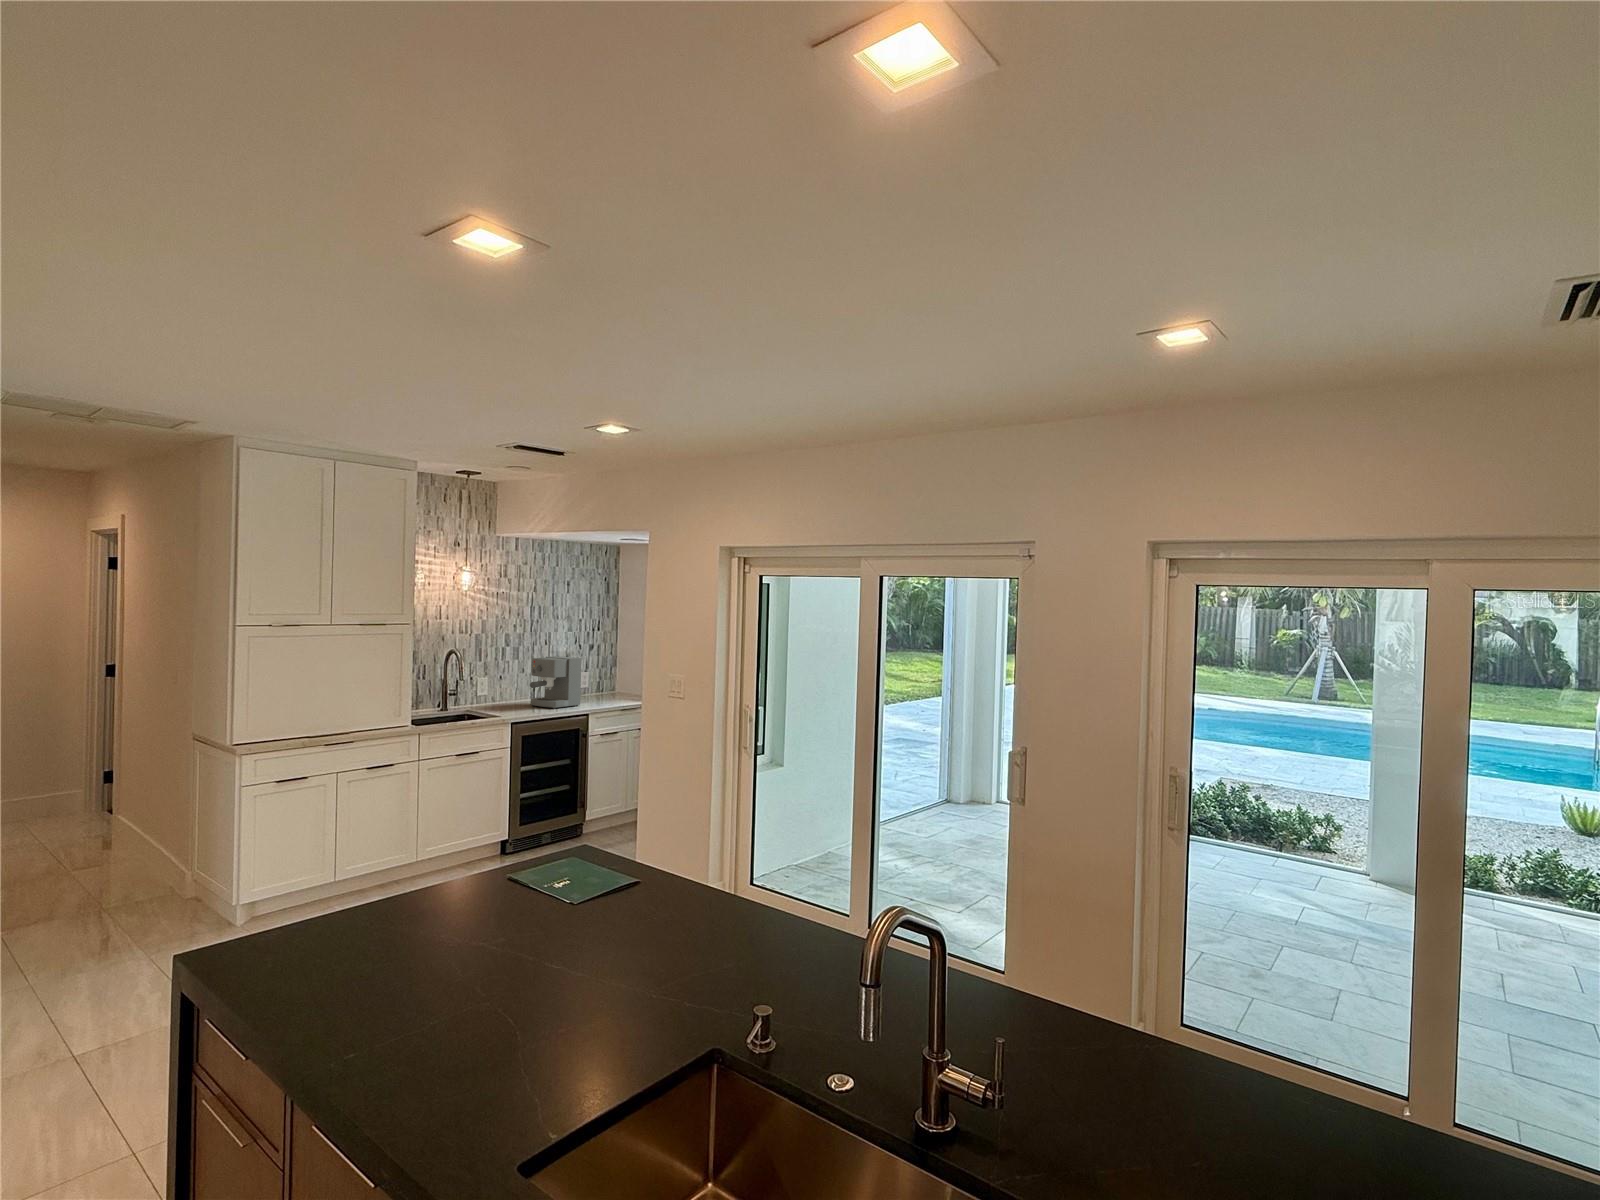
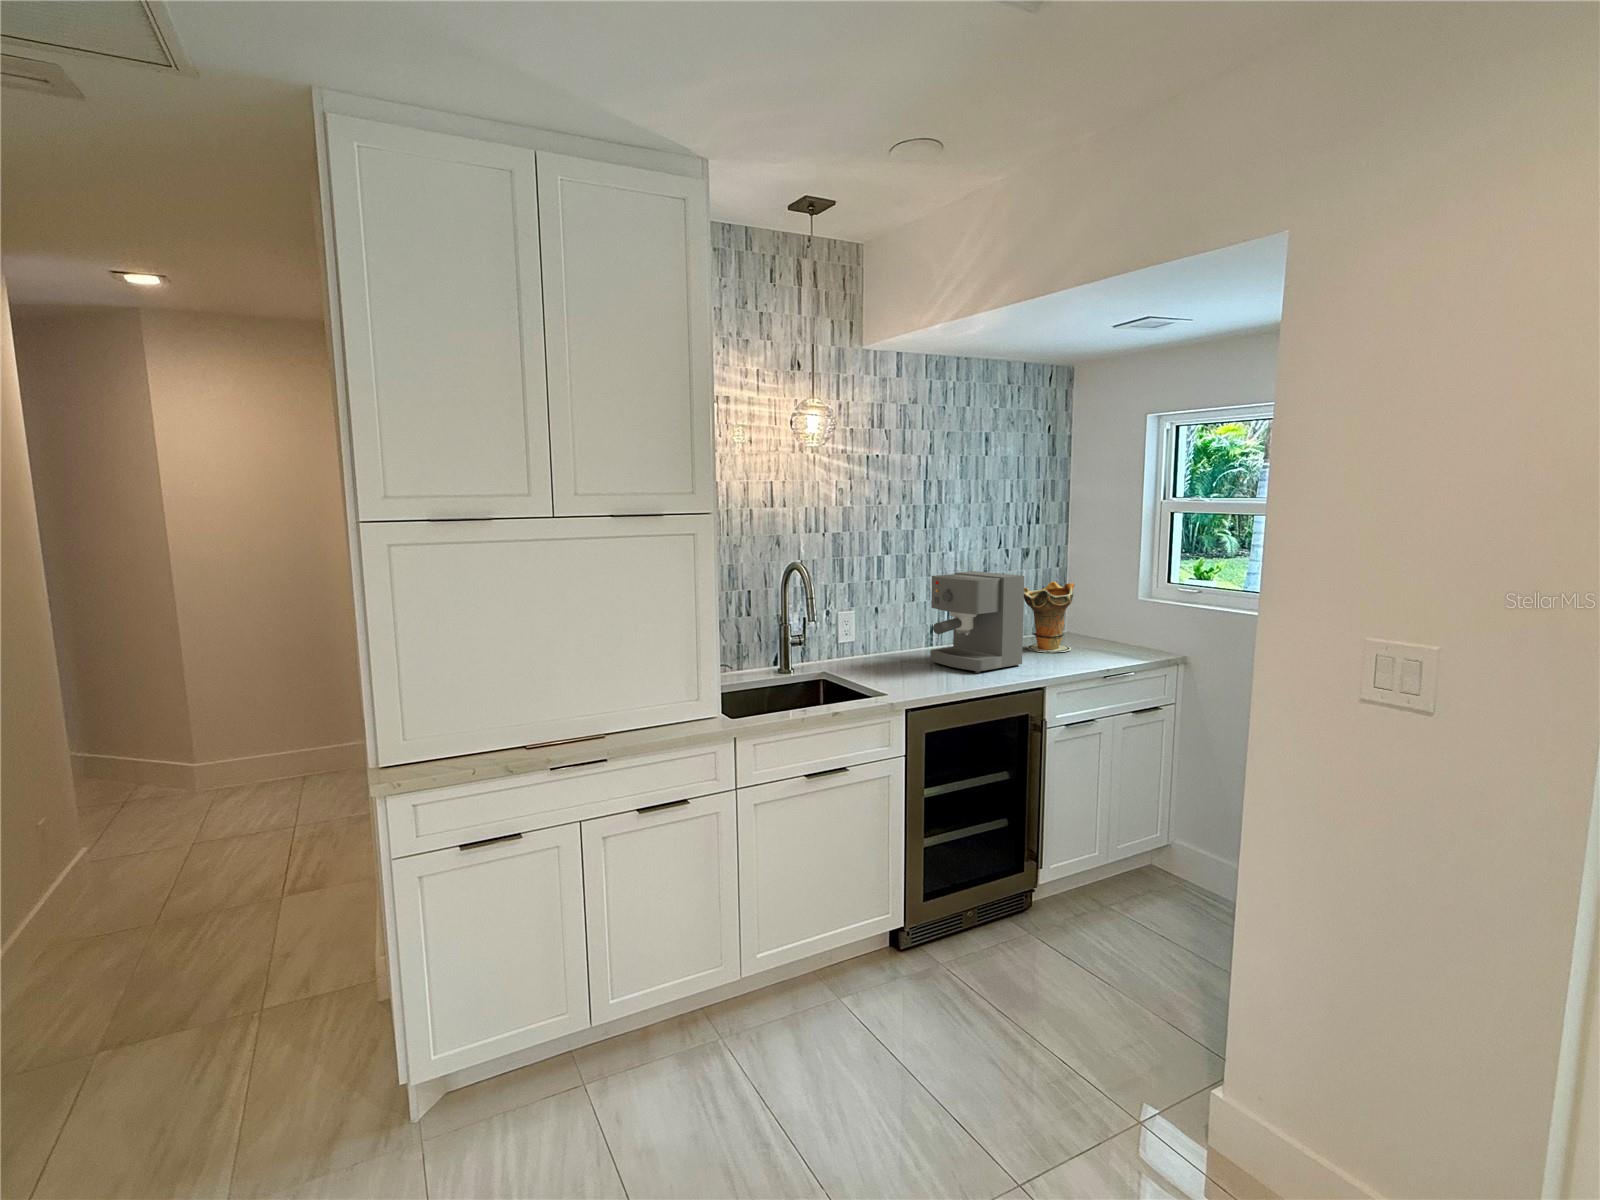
decorative vase: none [585,663,615,701] -> present [1024,581,1074,652]

